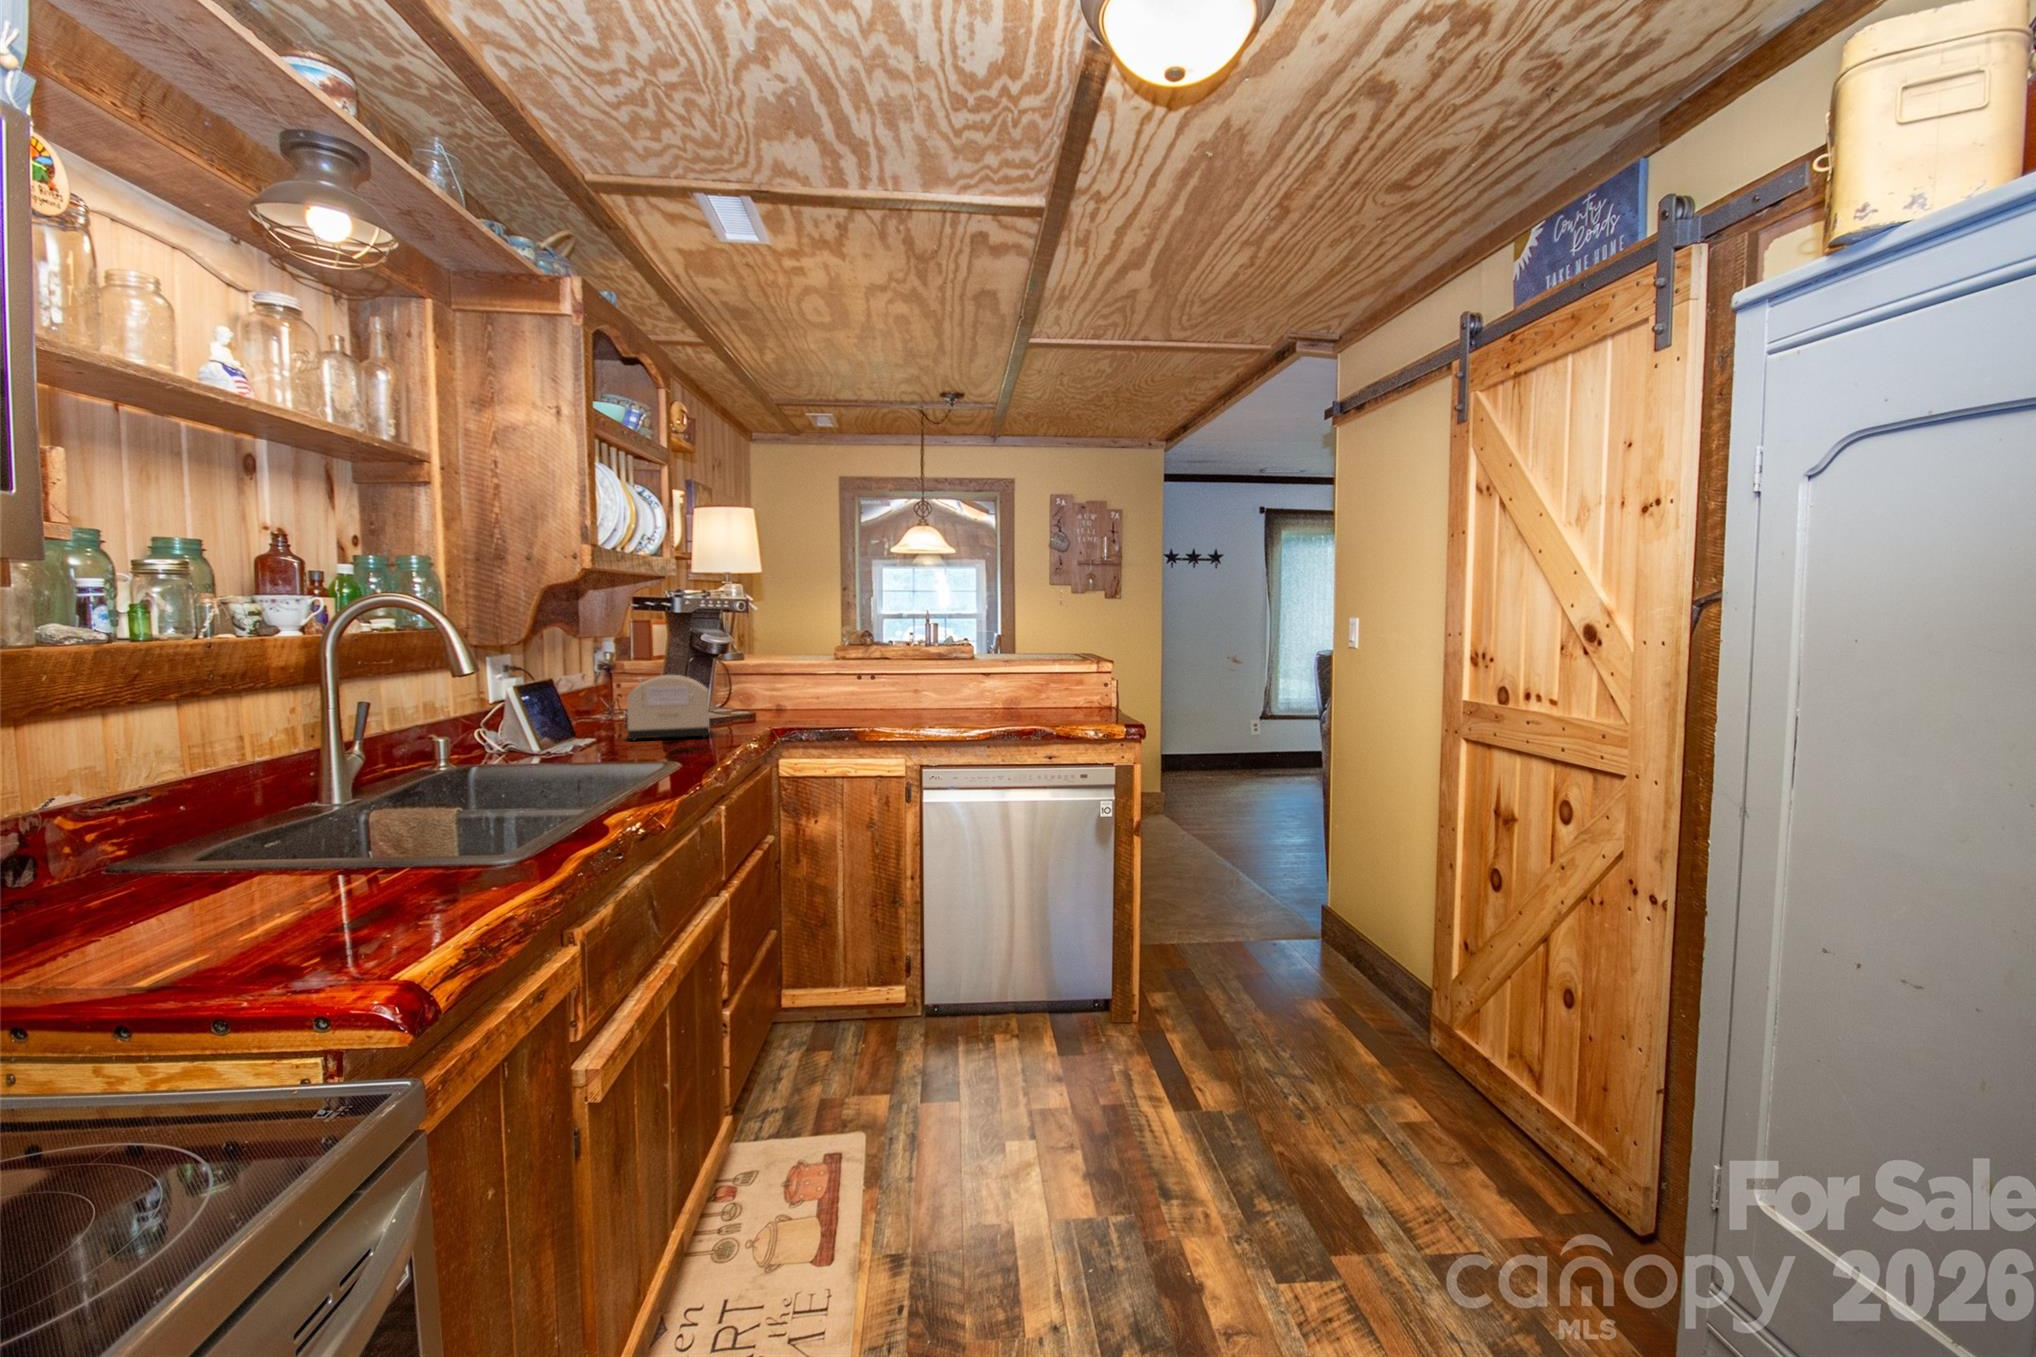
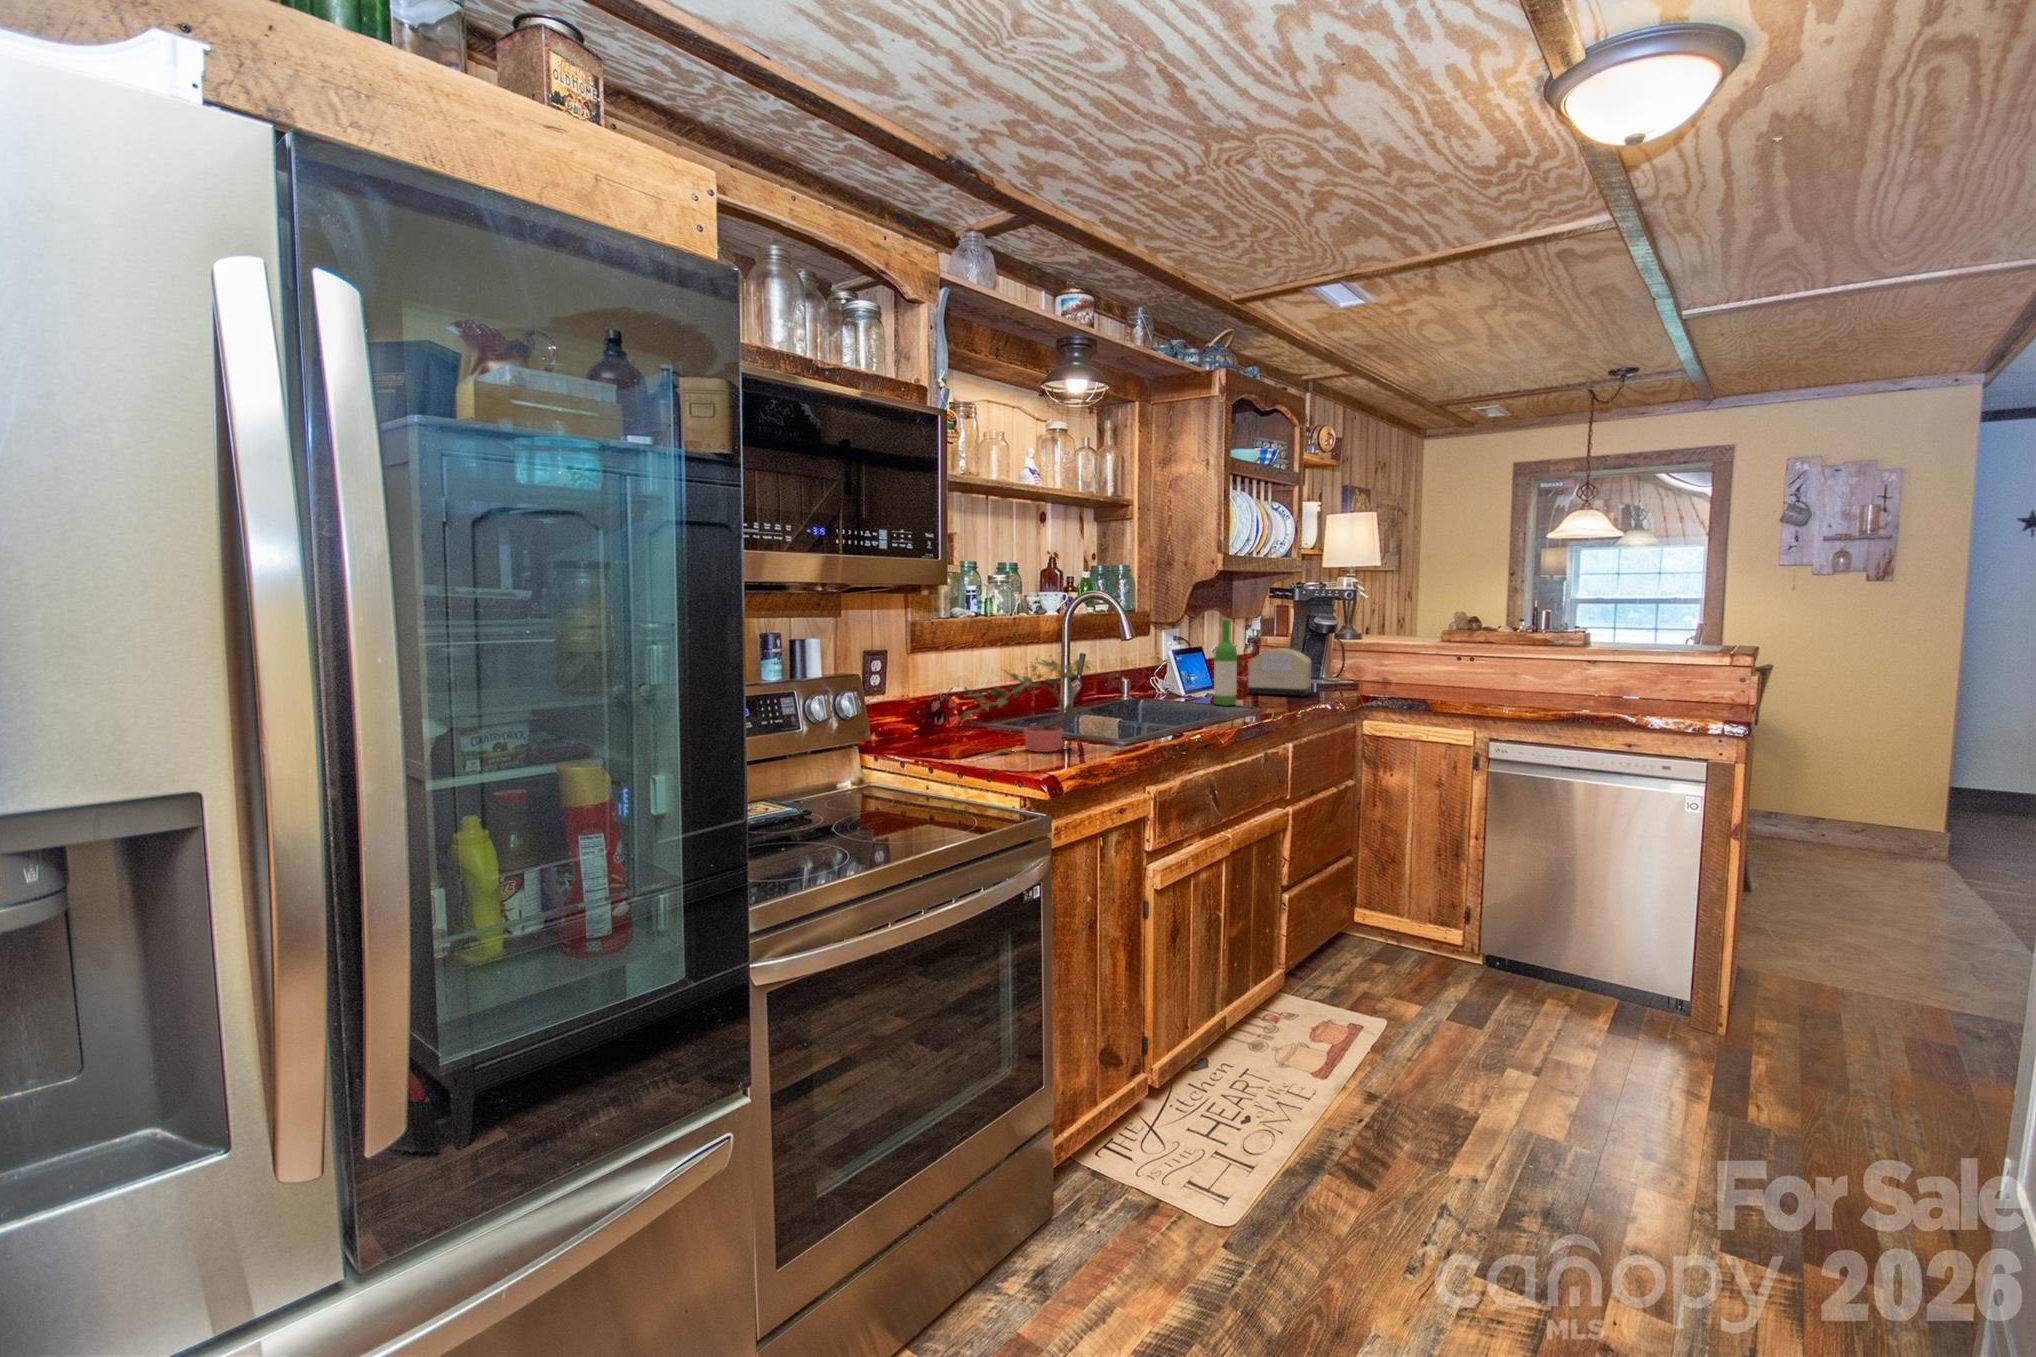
wine bottle: none [592,637,629,762] -> present [1214,619,1237,706]
potted plant: none [110,713,451,942] -> present [963,658,1090,754]

